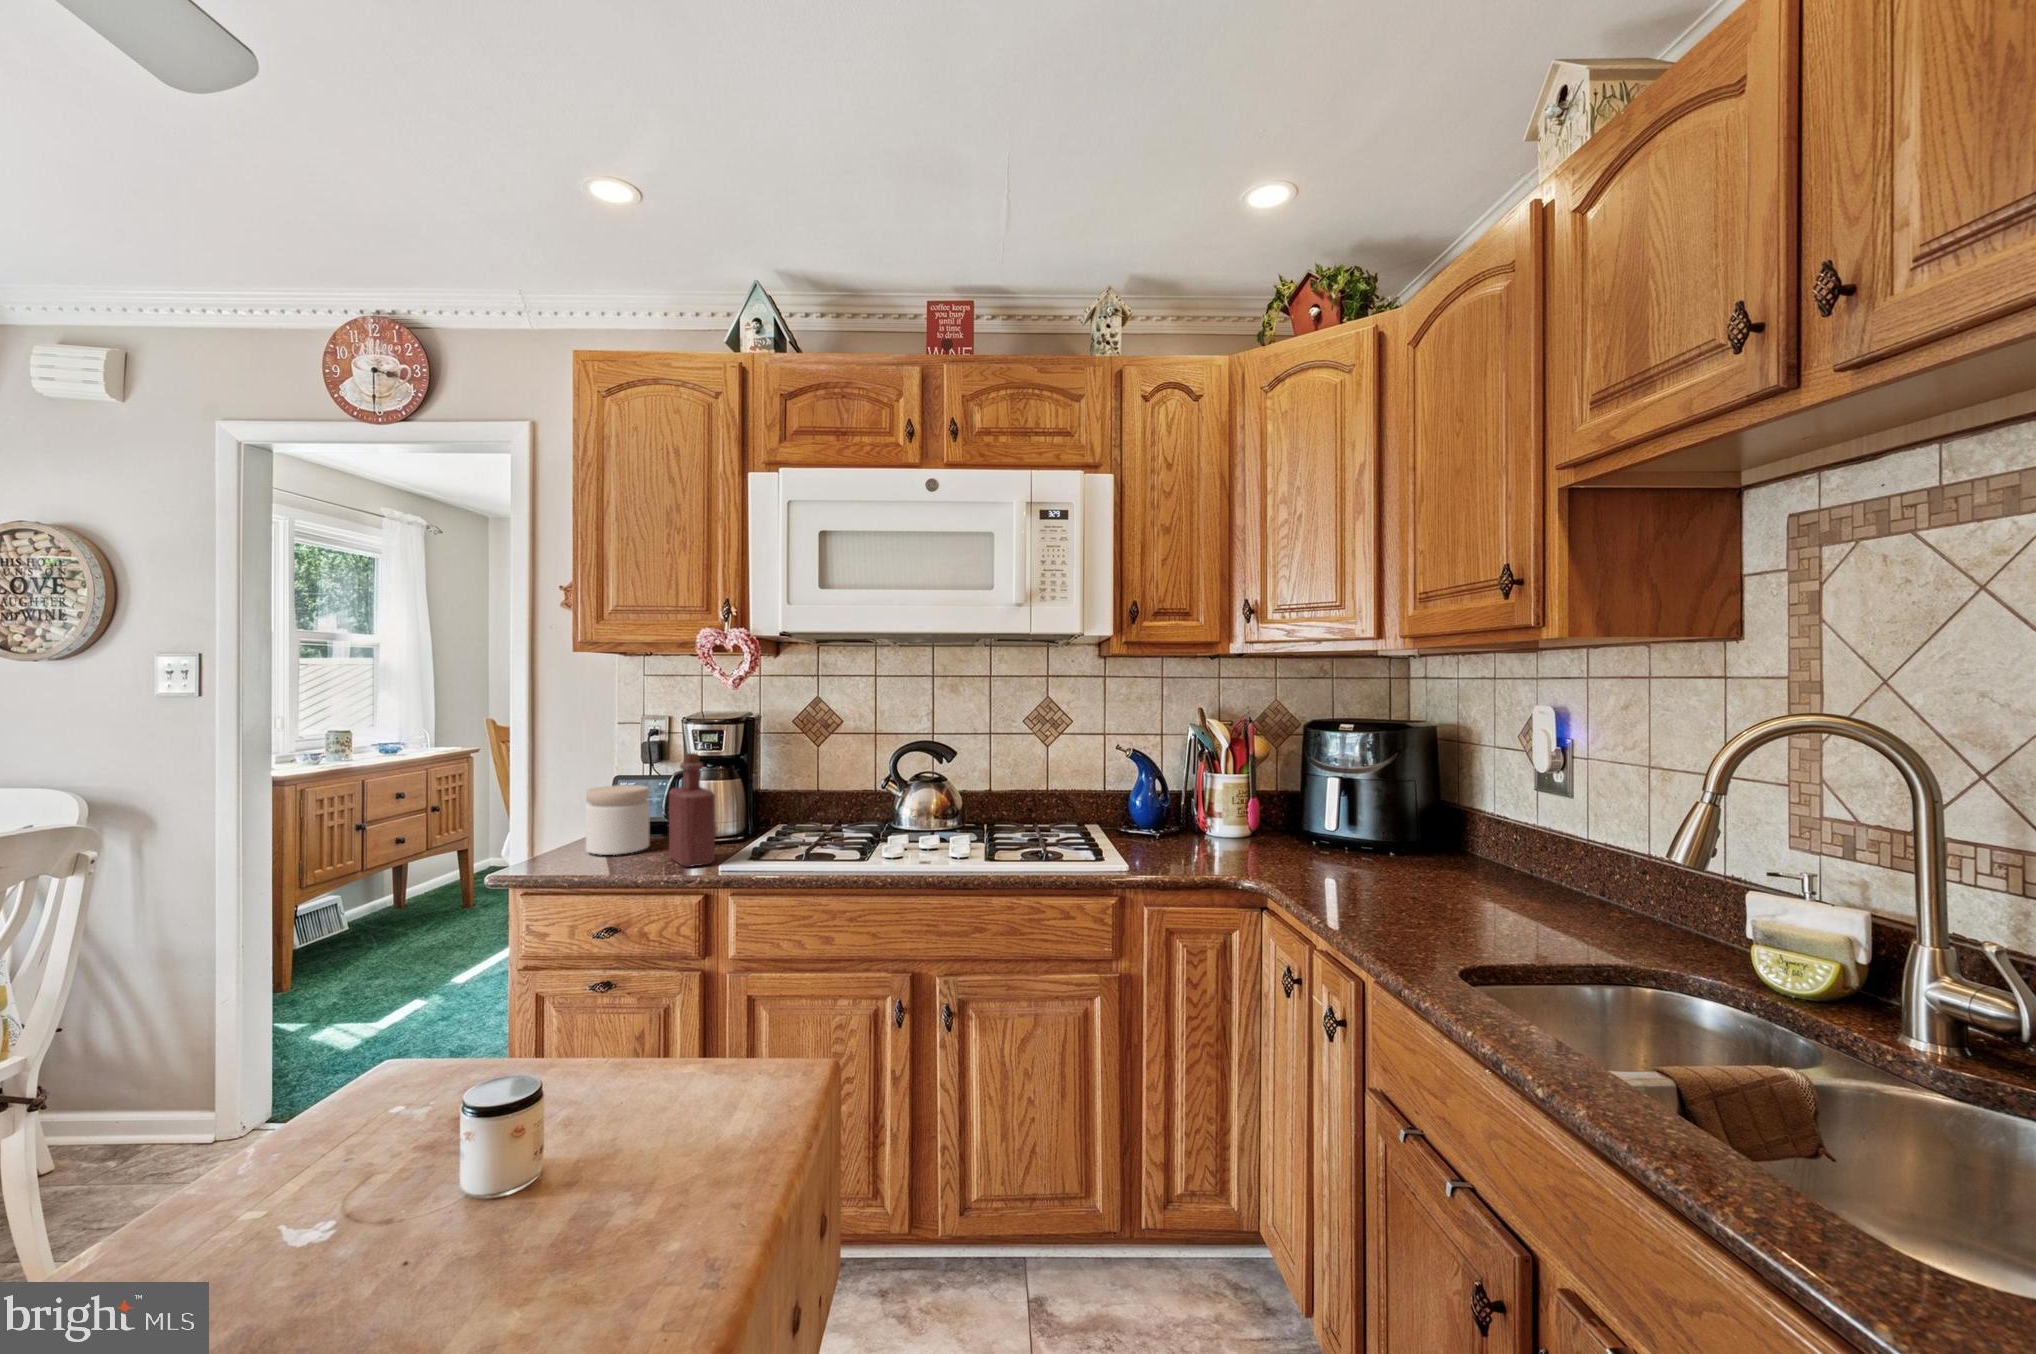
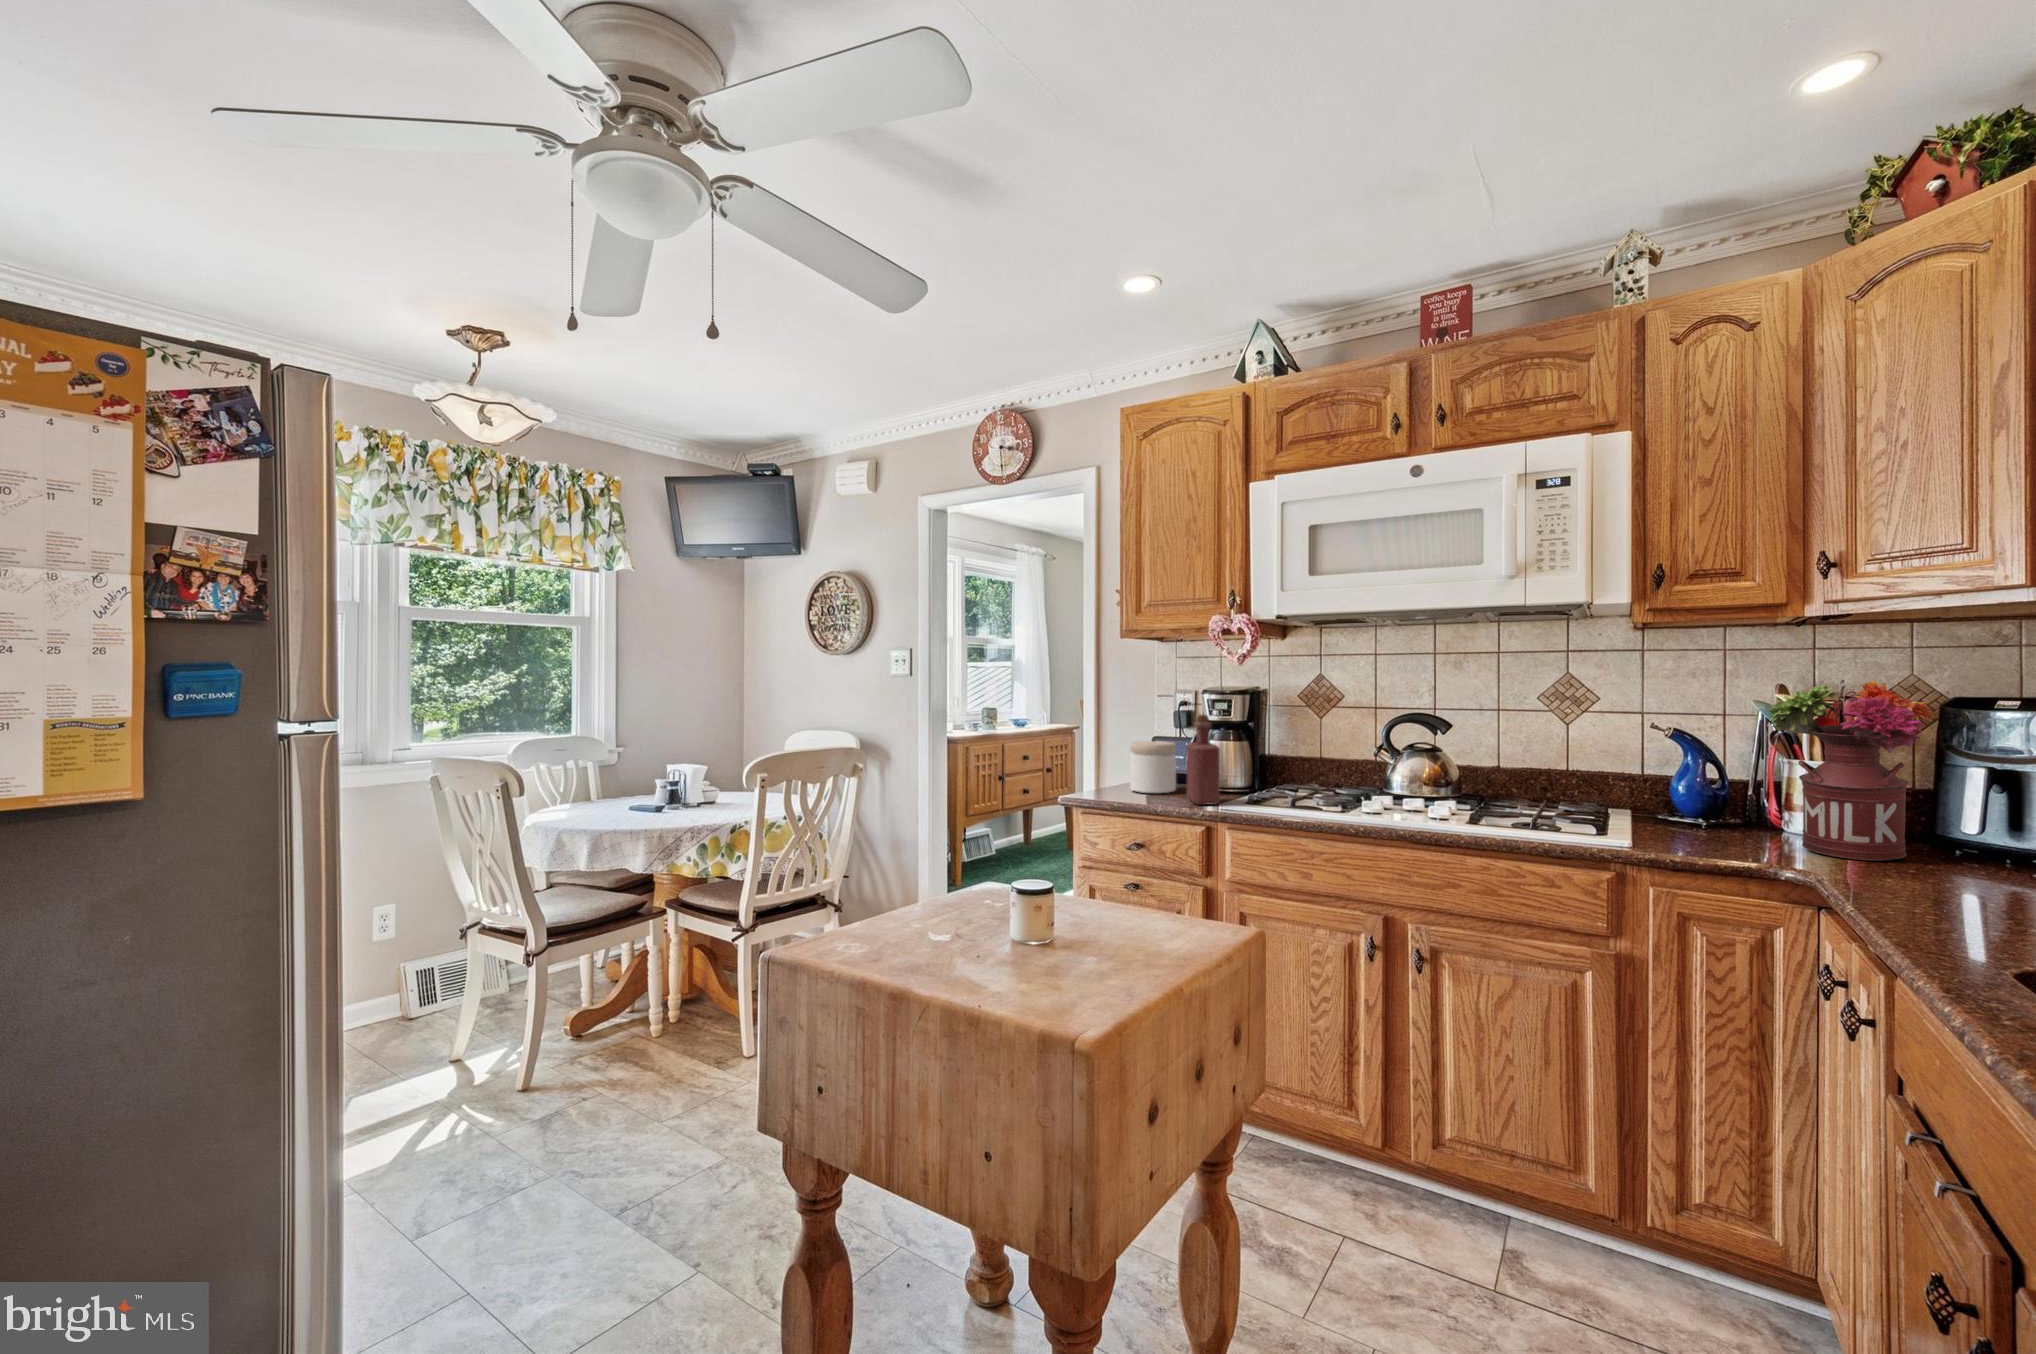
flower arrangement: none [1224,709,1329,861] -> present [1768,681,1934,860]

